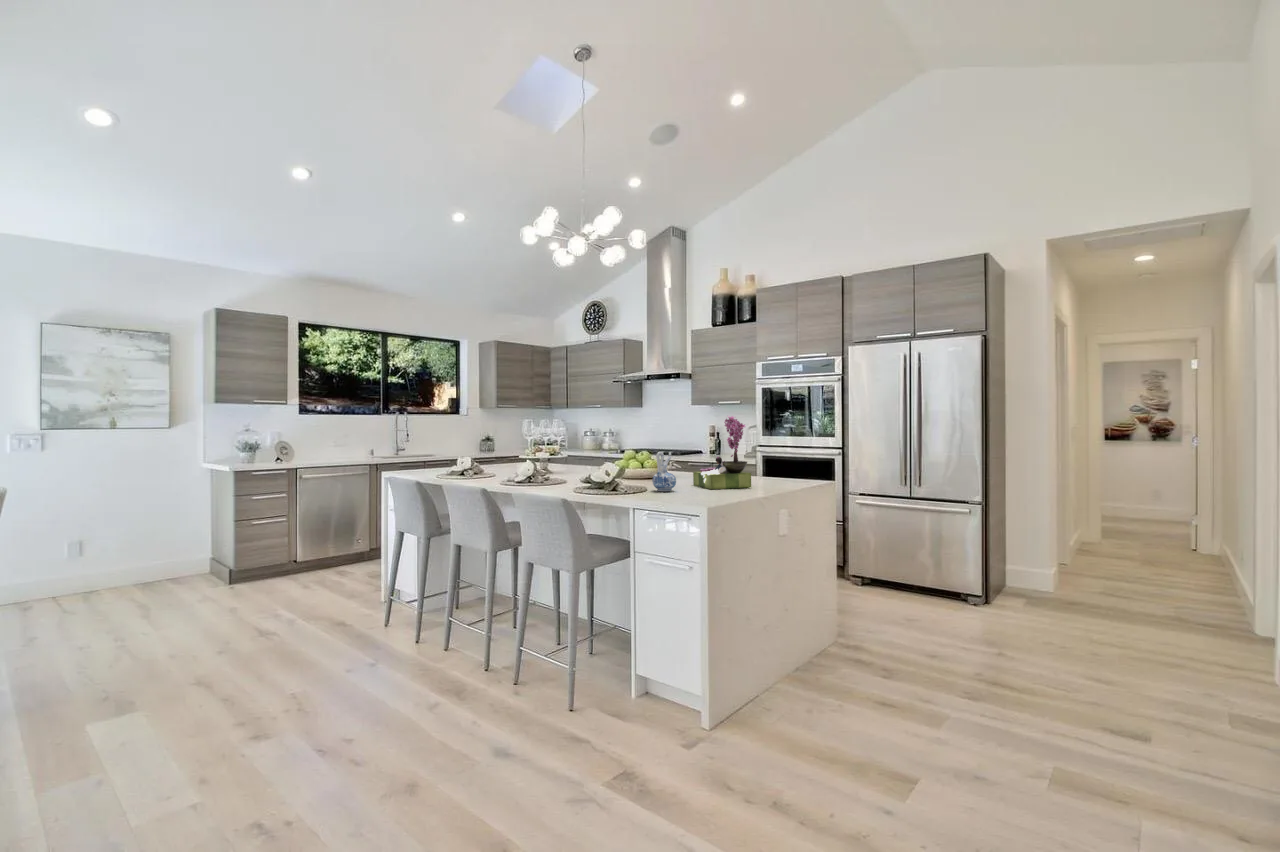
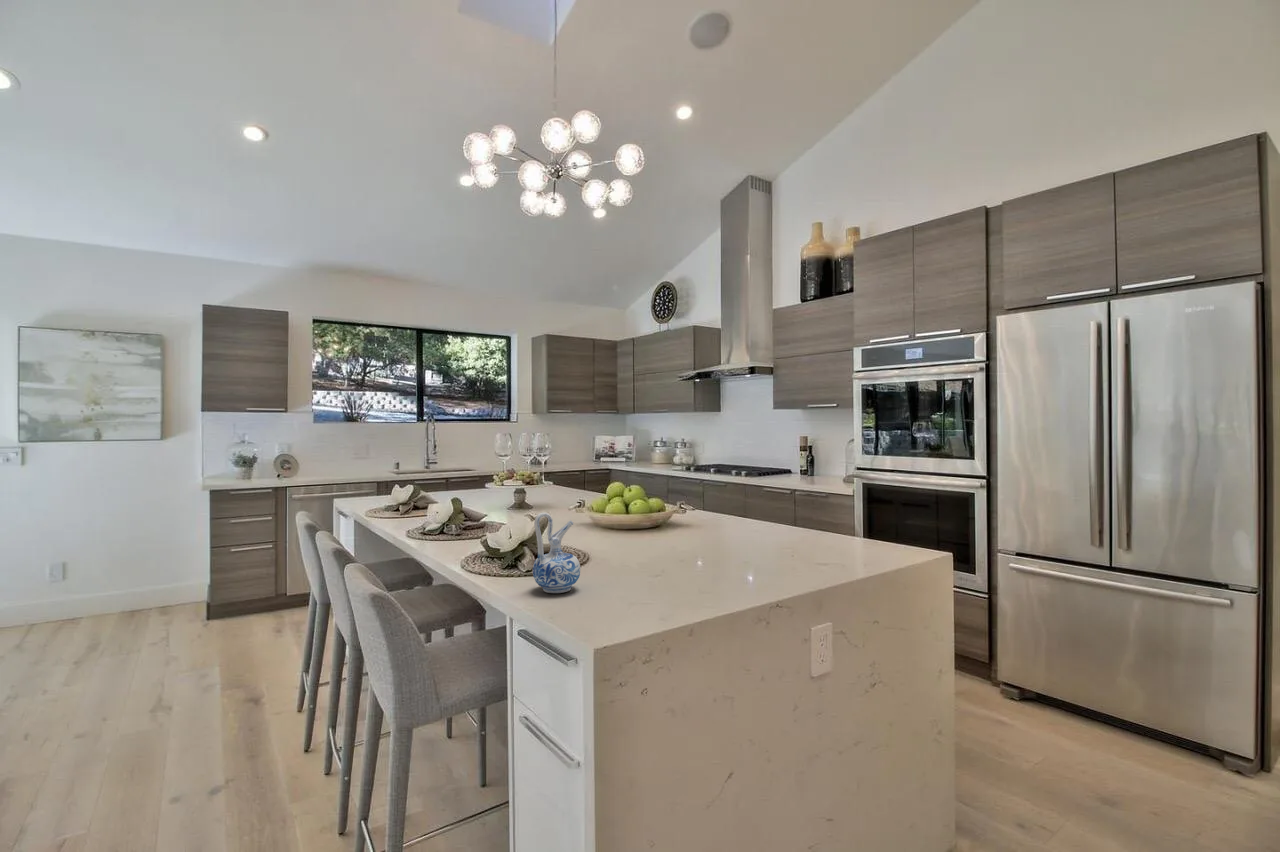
flower arrangement: present [693,416,751,489] -> none [648,435,750,589]

